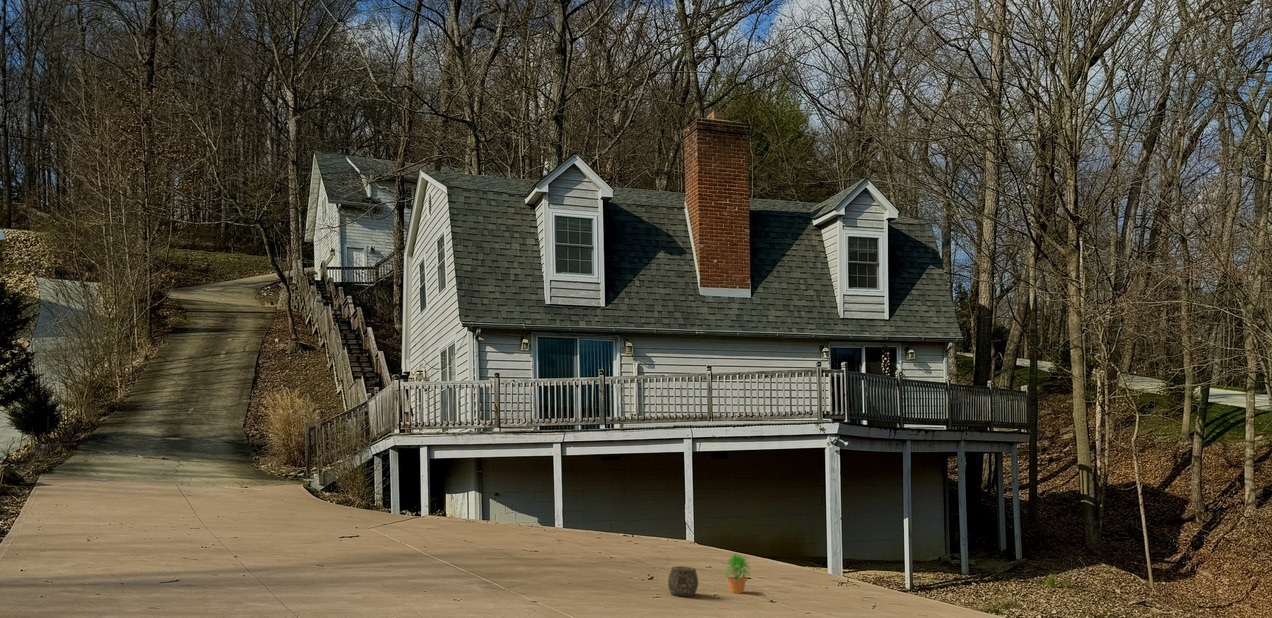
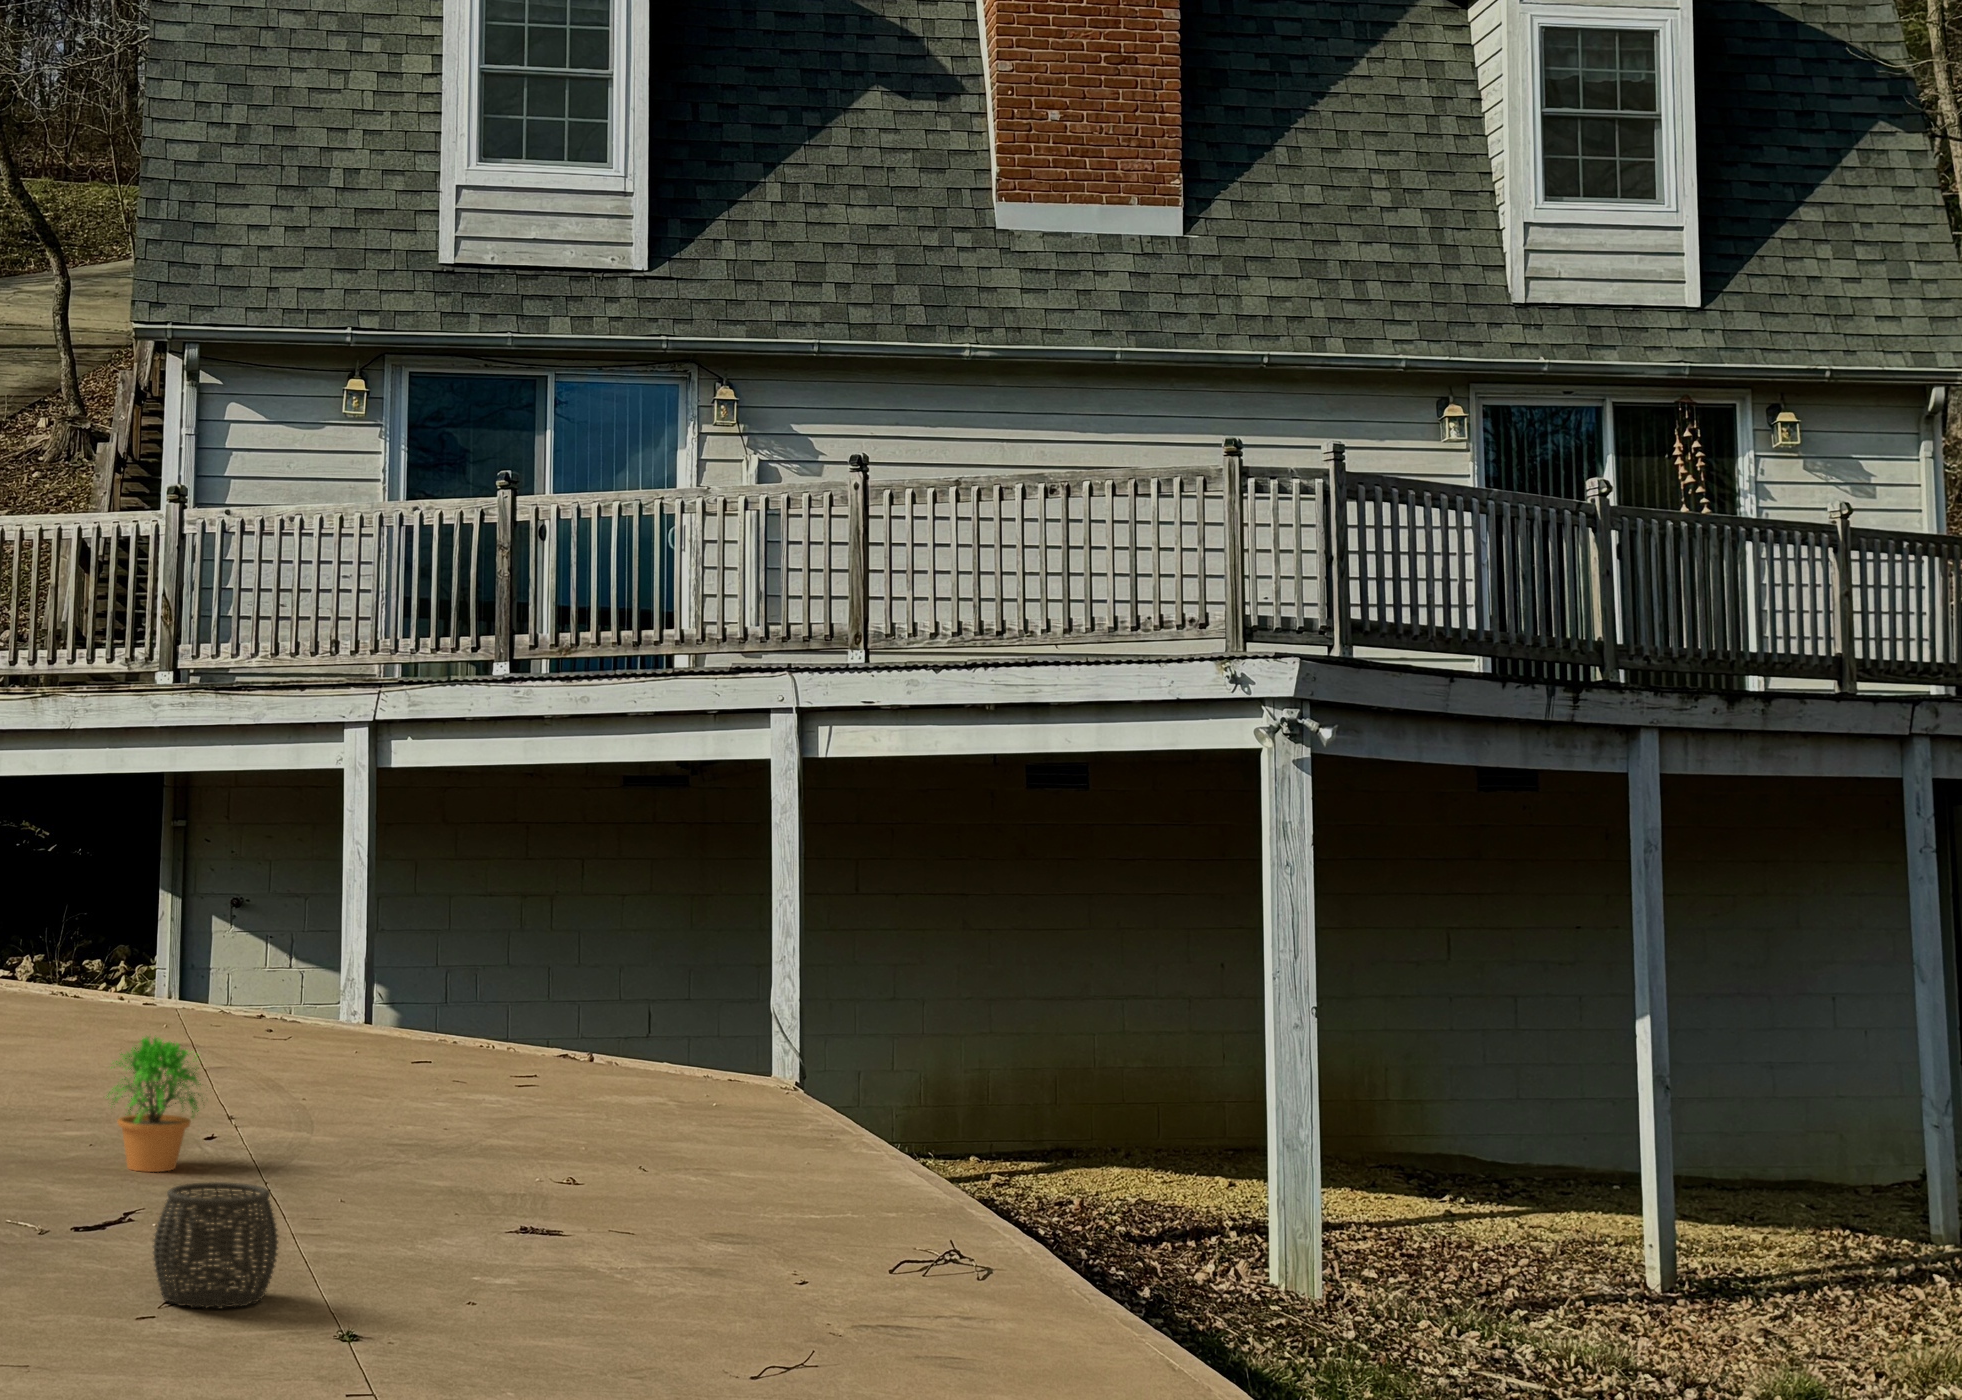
potted plant: present [725,555,750,593] -> present [106,1037,203,1172]

